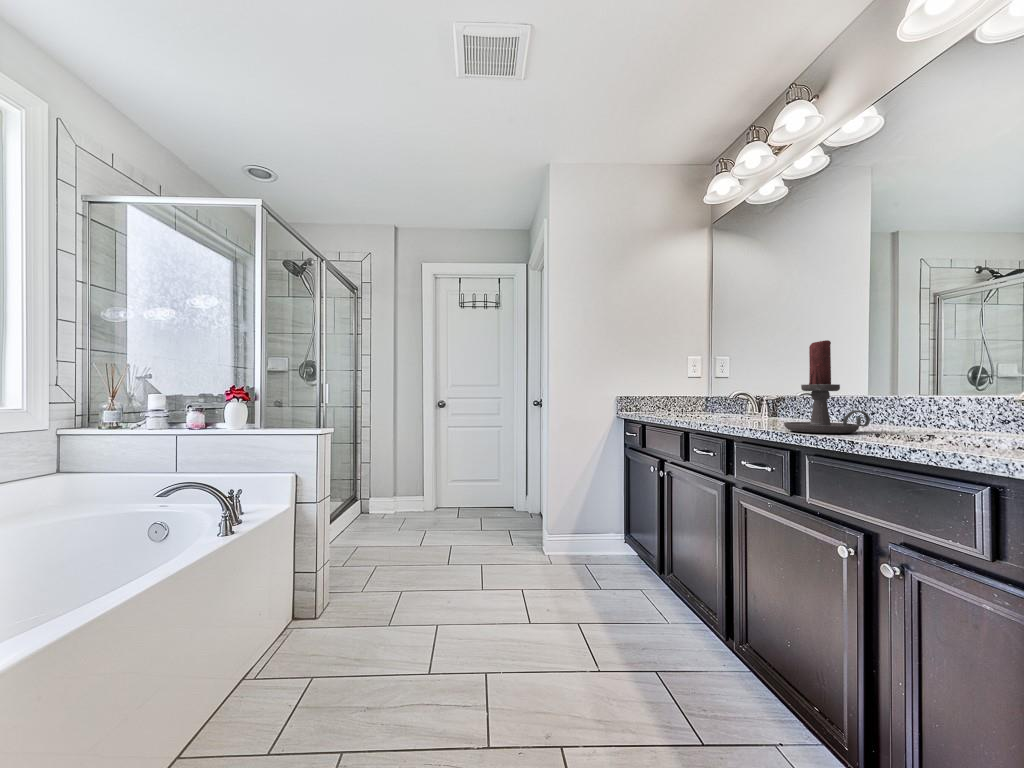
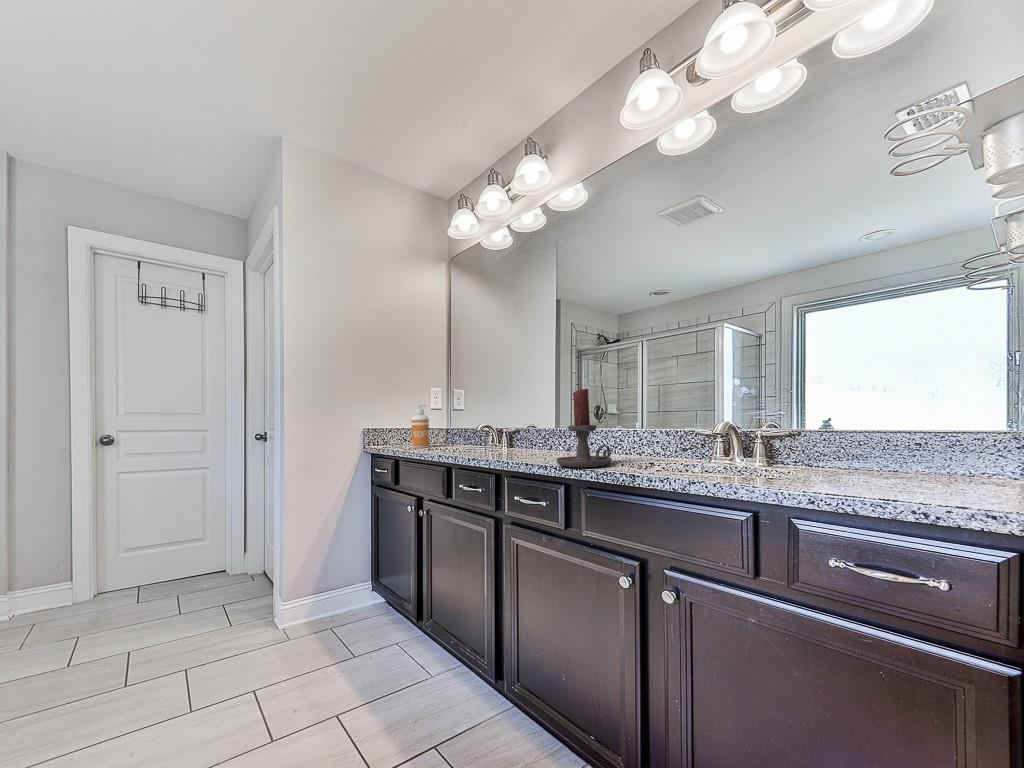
soap dispenser: none [666,366,685,413] -> present [411,405,429,448]

